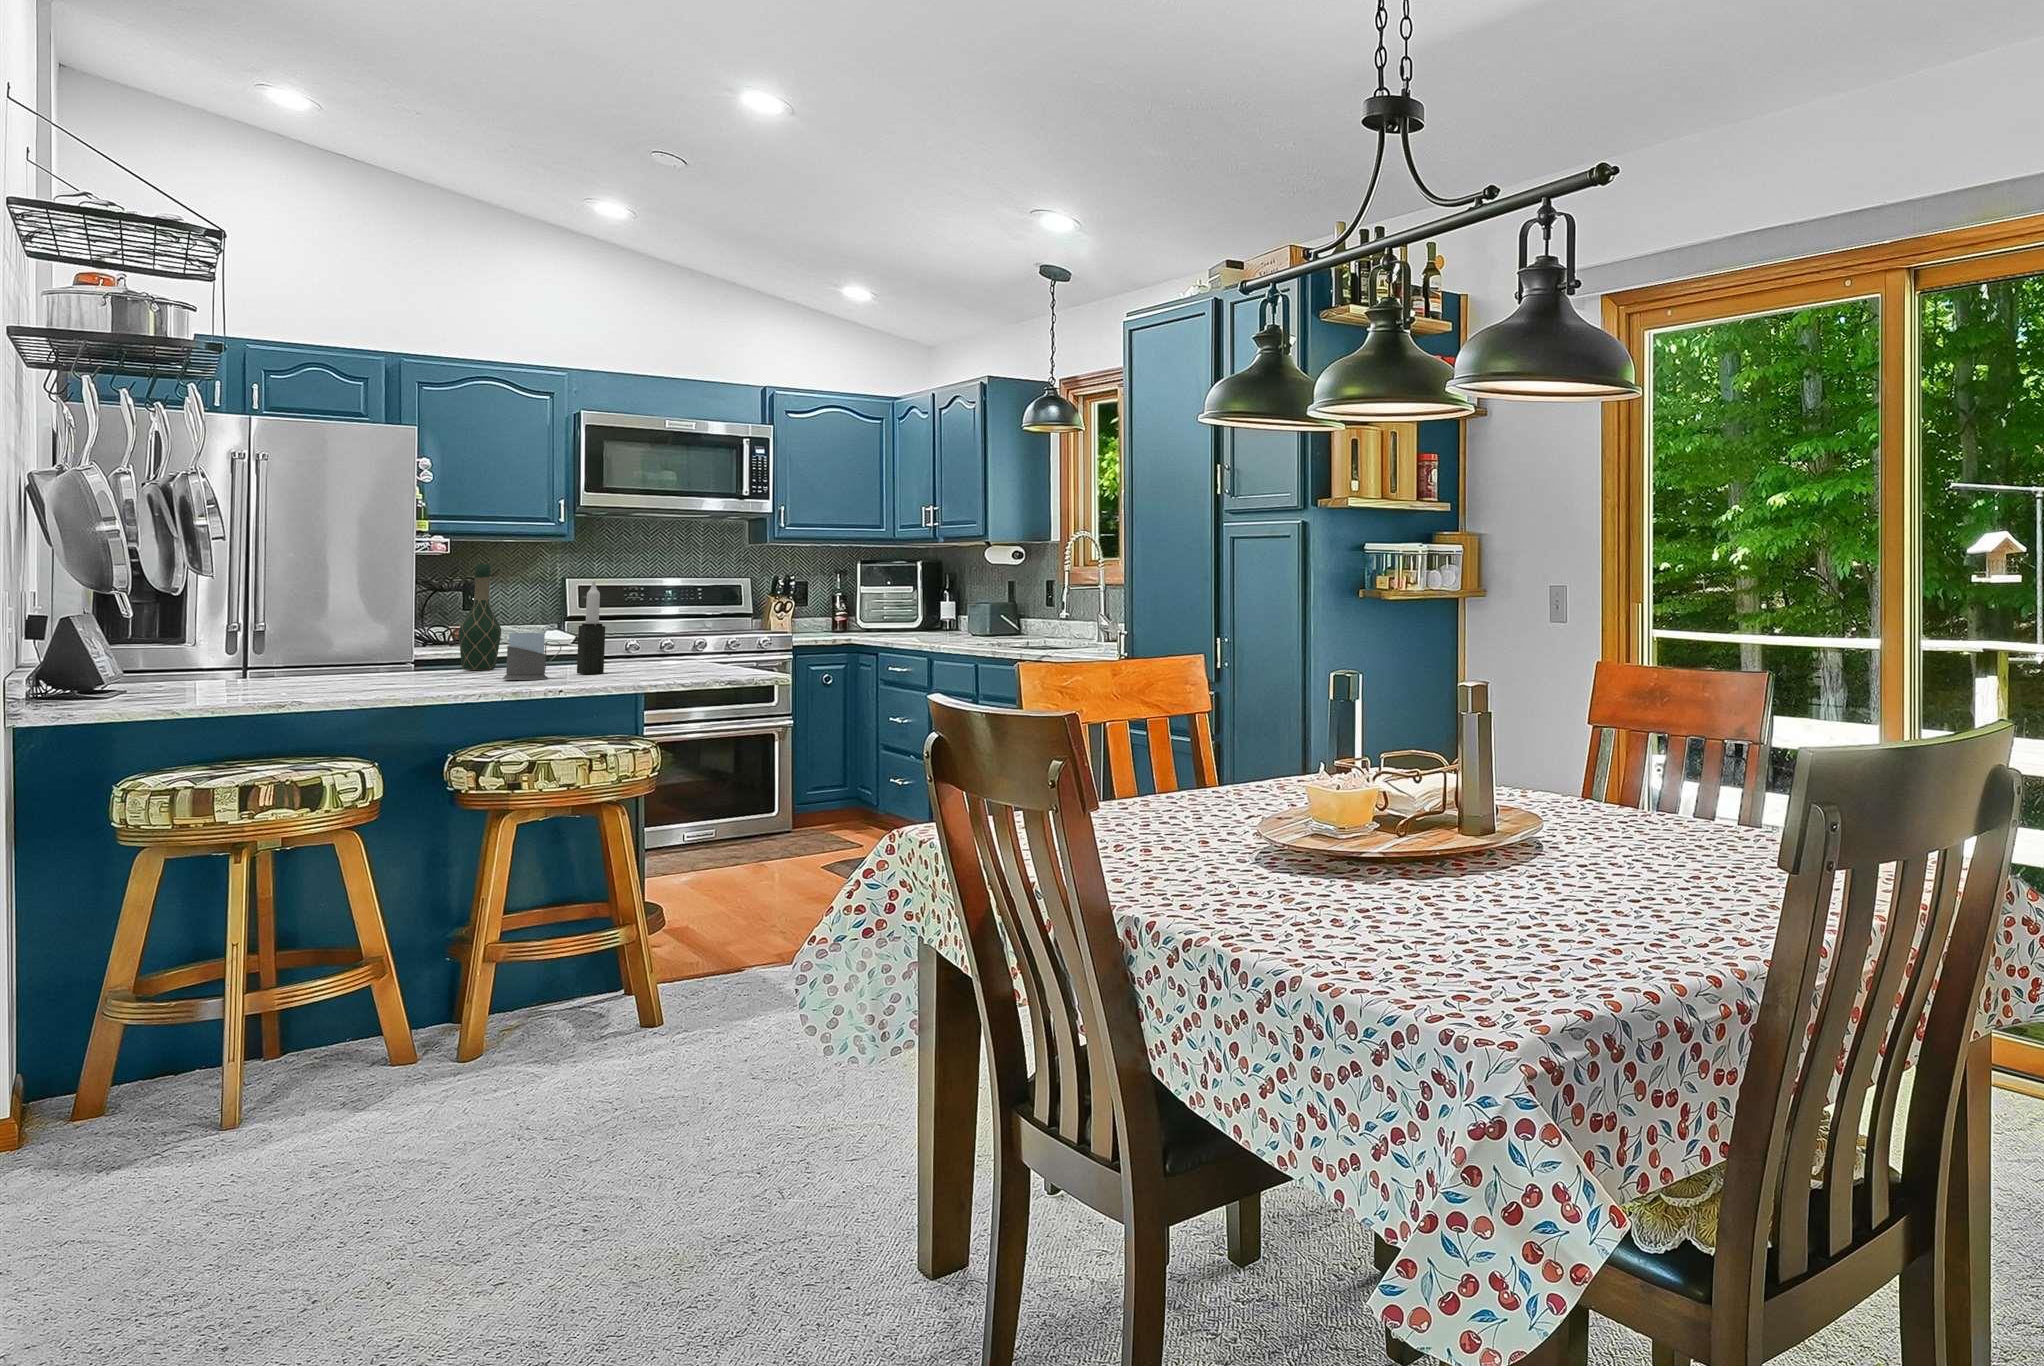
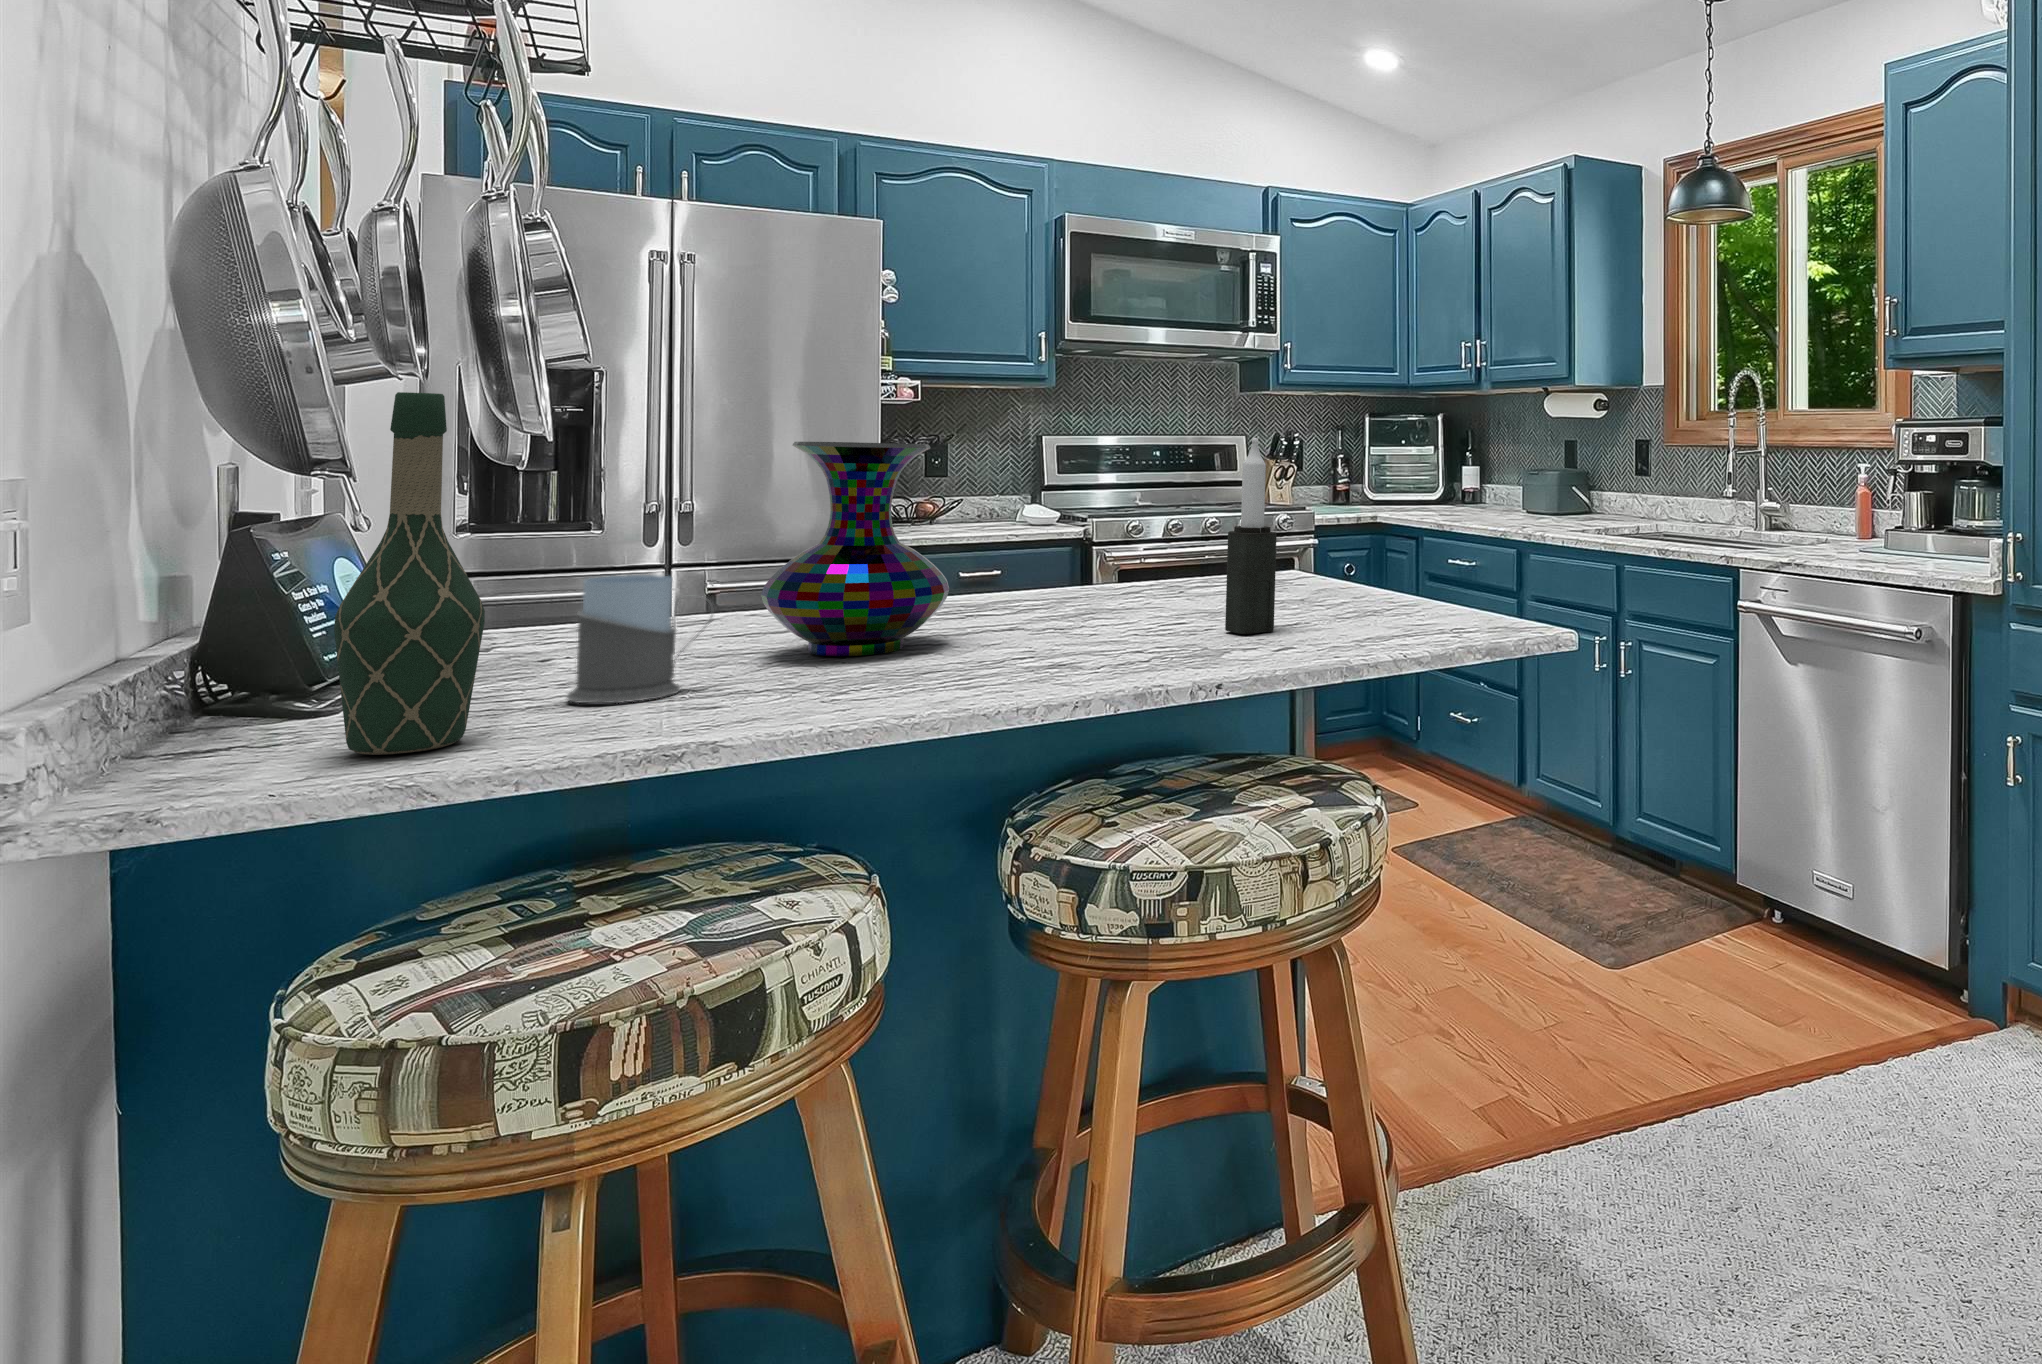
wine bottle: present [459,564,501,670] -> present [334,392,485,755]
vase: none [320,583,424,683] -> present [761,442,949,656]
mug: present [503,633,561,680] -> present [567,575,713,703]

